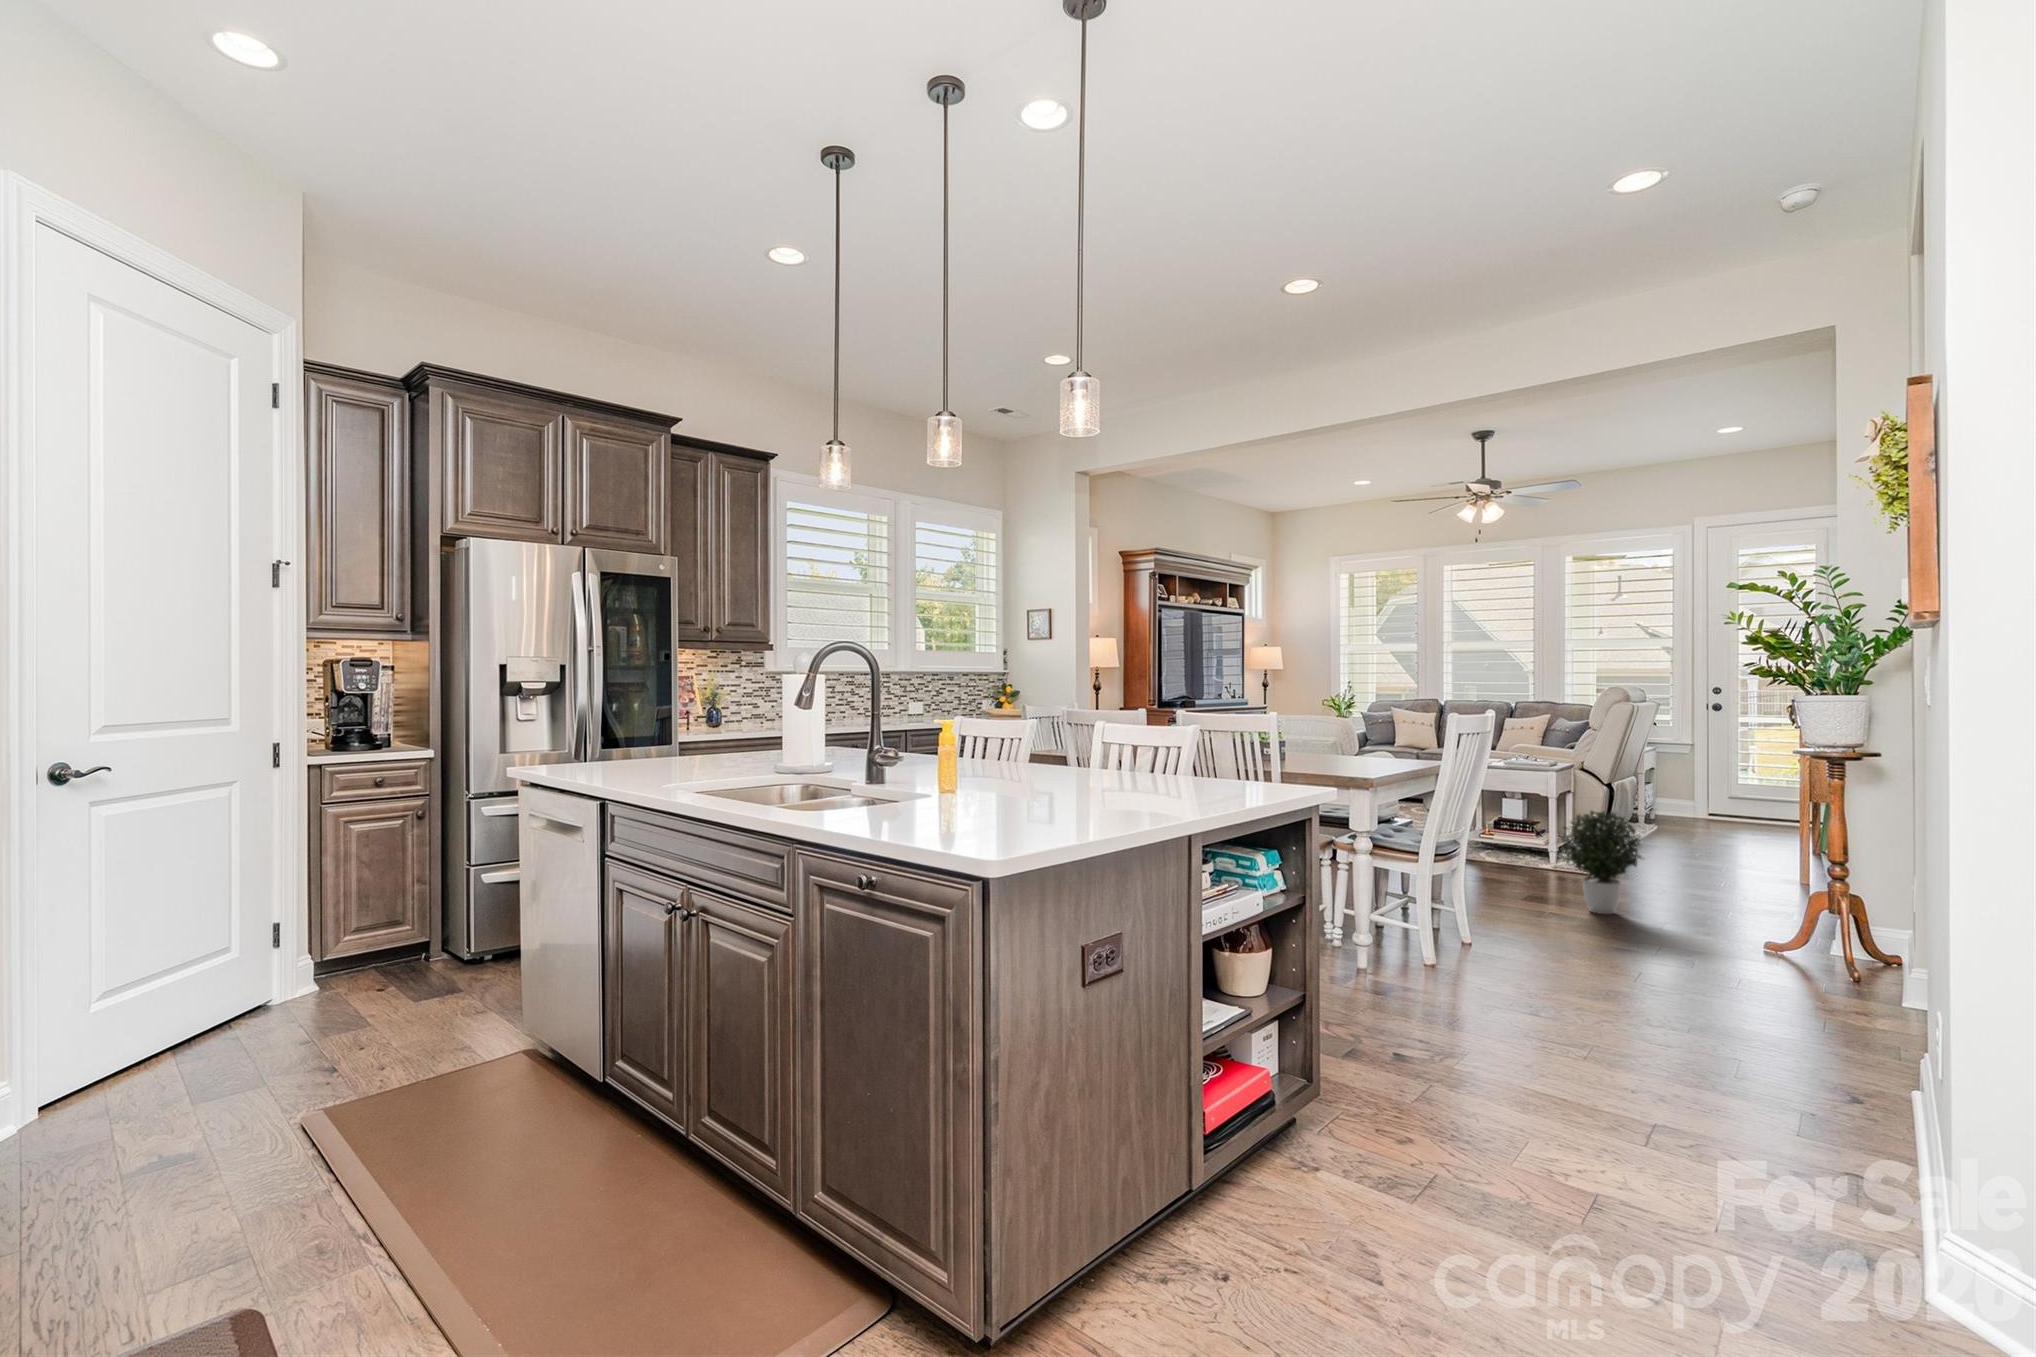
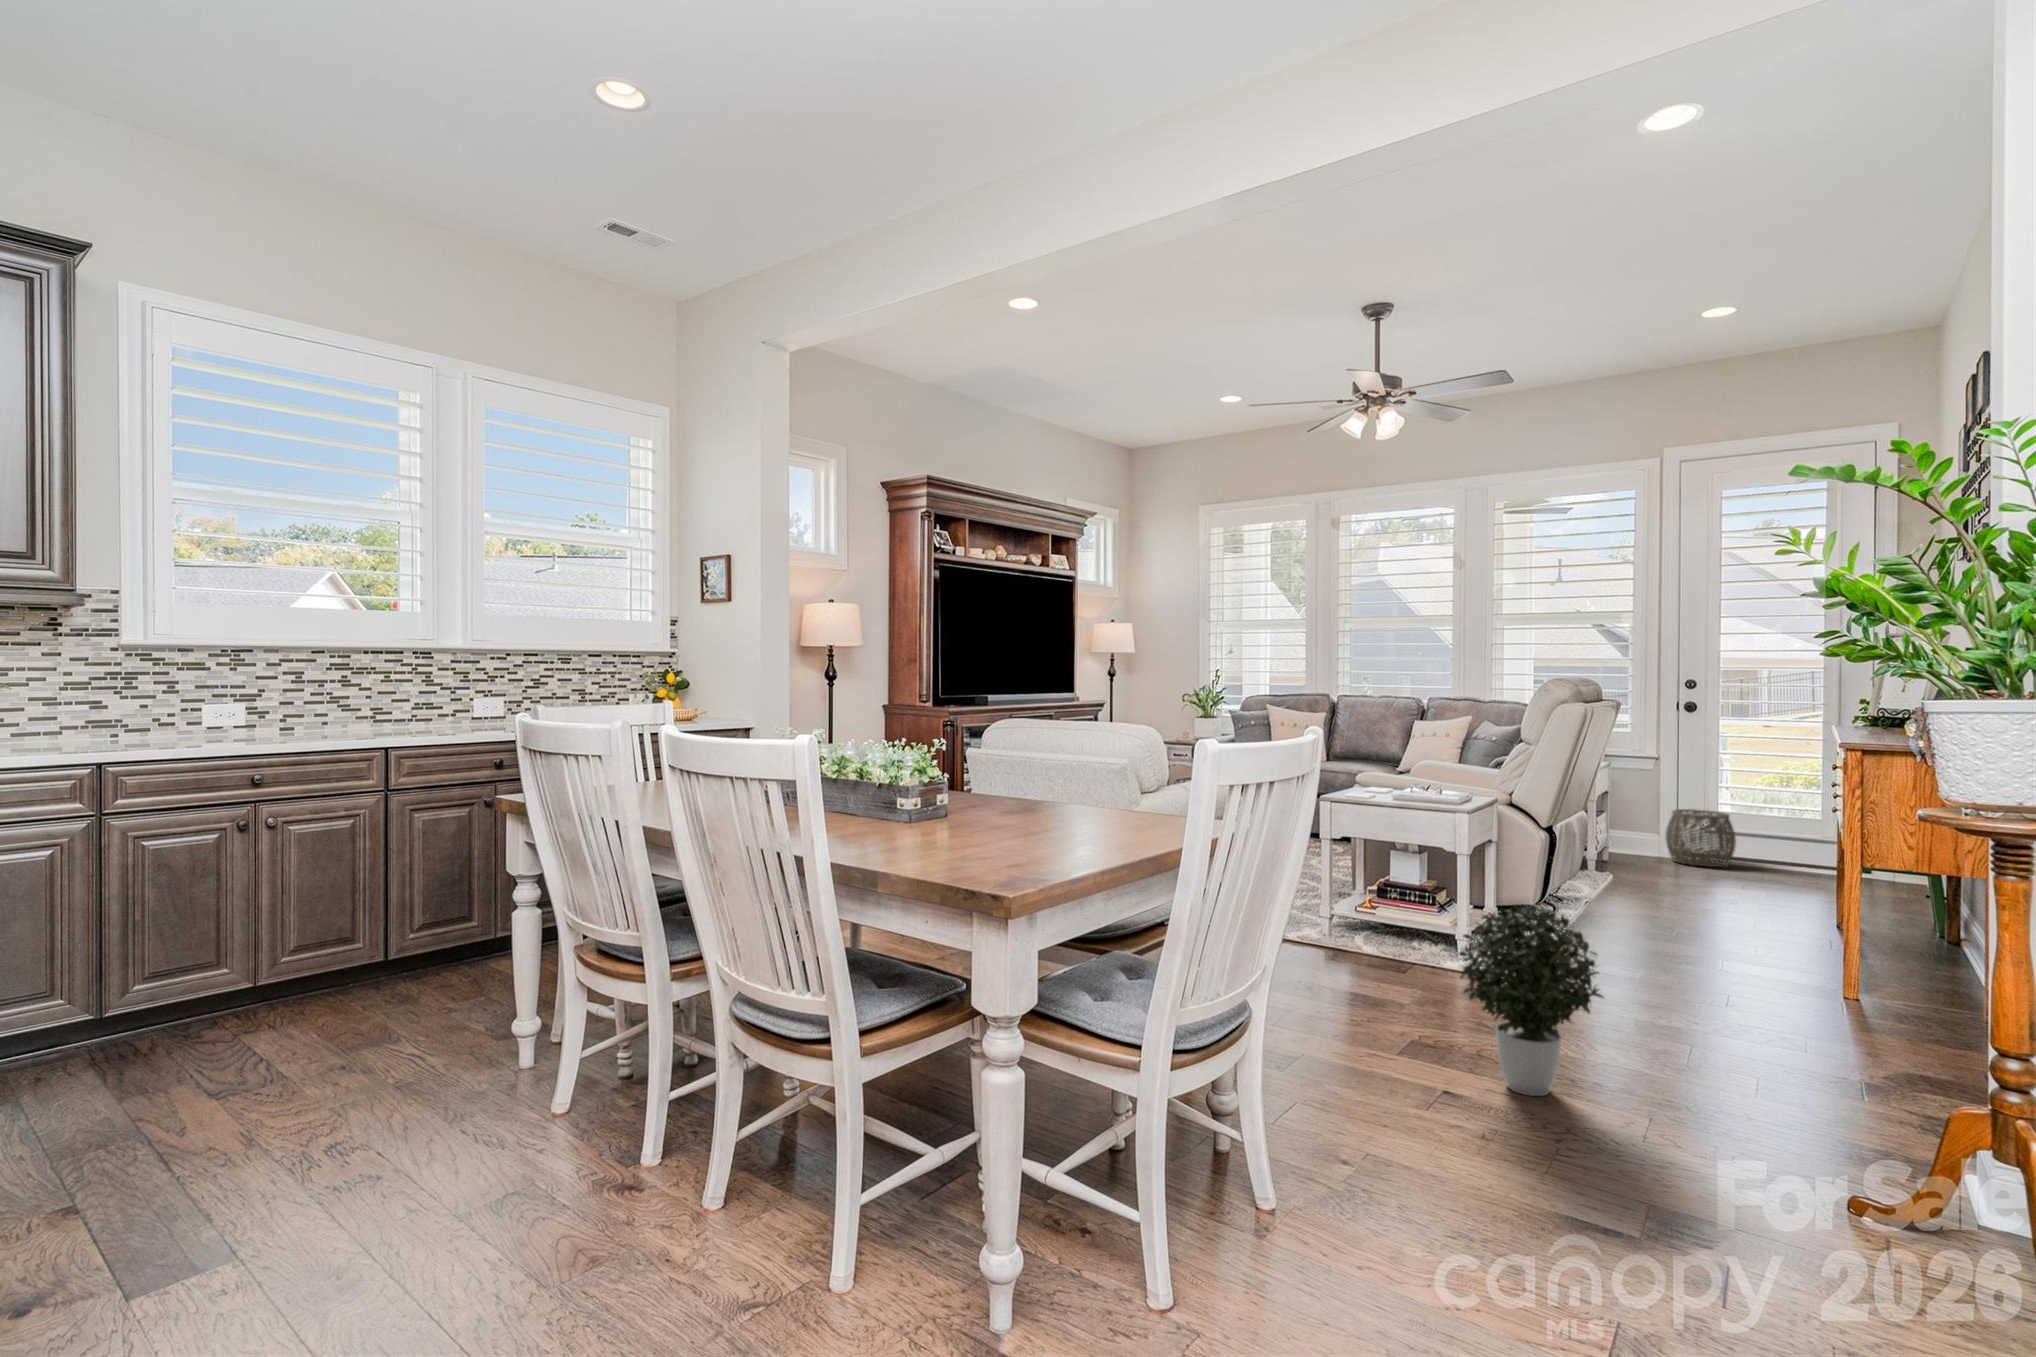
woven basket: none [1697,780,1752,821] -> present [1666,809,1736,867]

